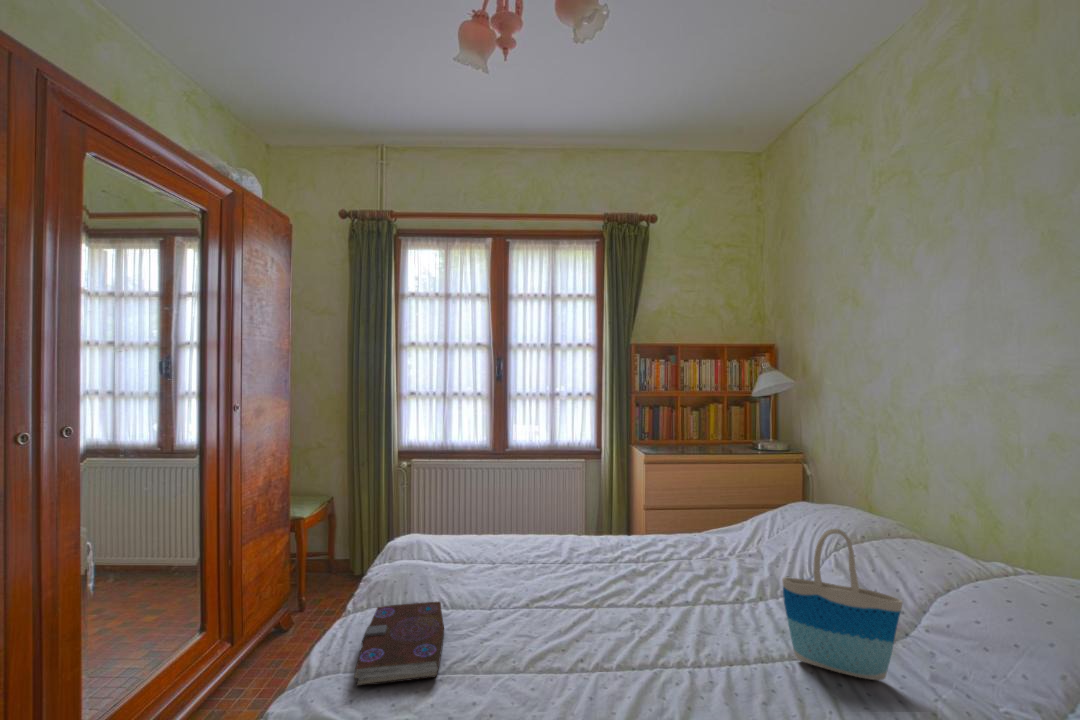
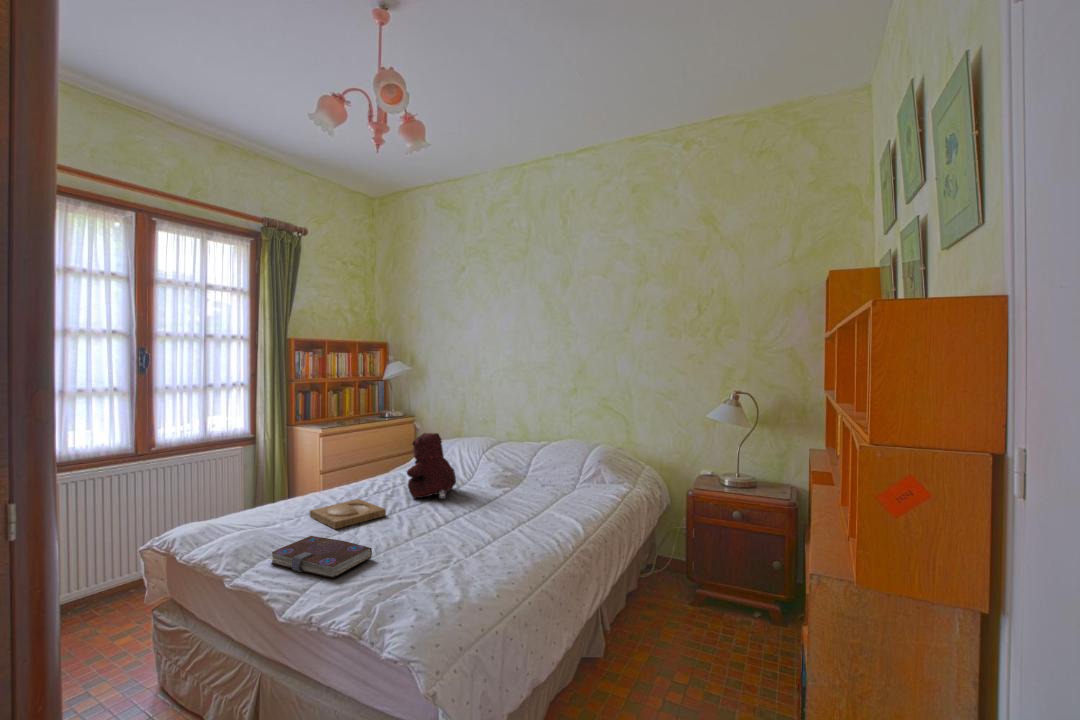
teddy bear: none [645,489,730,615] -> present [407,433,456,499]
tote bag: present [782,529,902,680] -> none [496,432,538,497]
tray: none [495,561,578,607] -> present [310,499,386,529]

